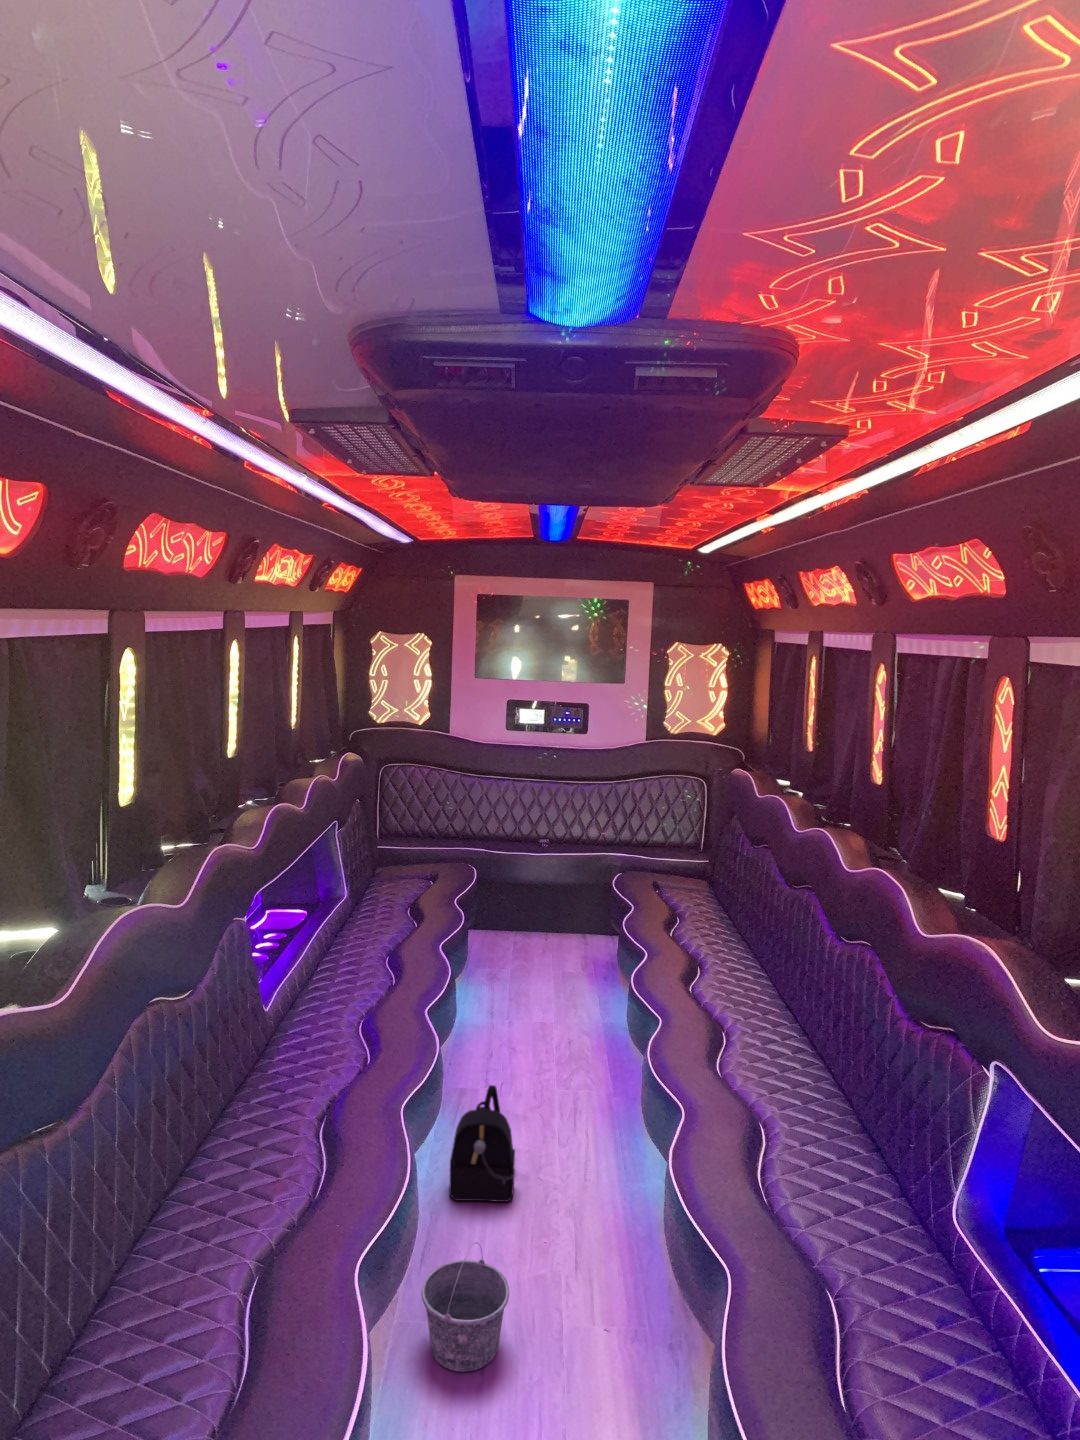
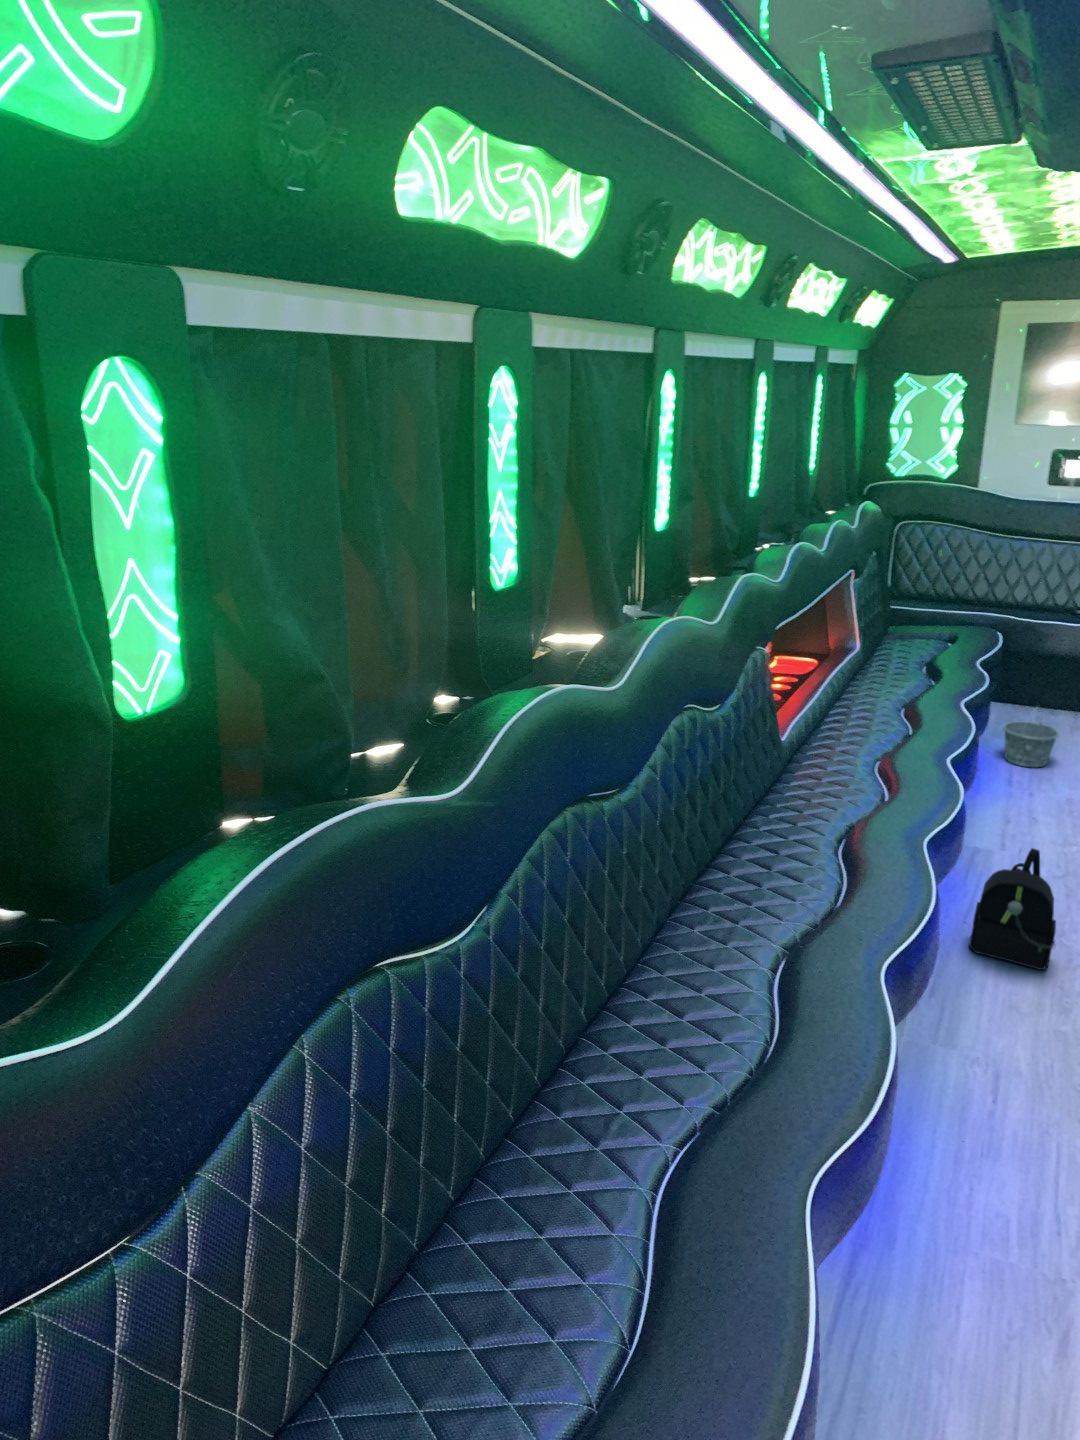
bucket: present [421,1242,509,1372] -> present [1003,721,1059,767]

